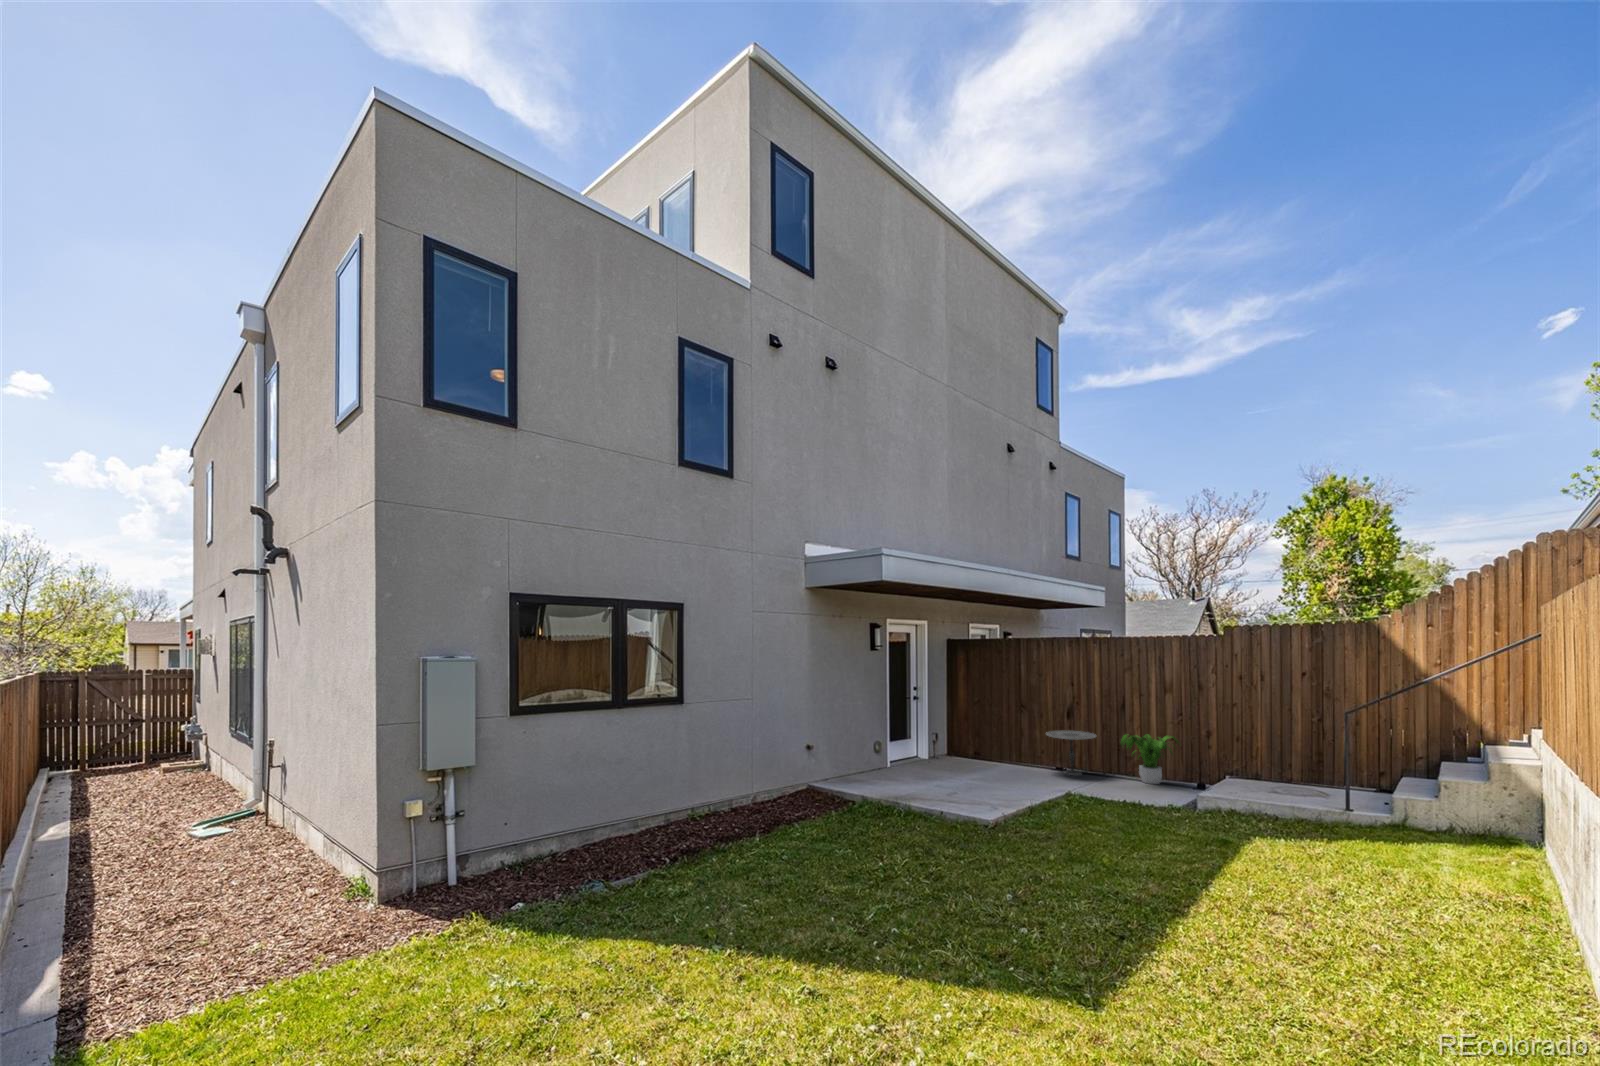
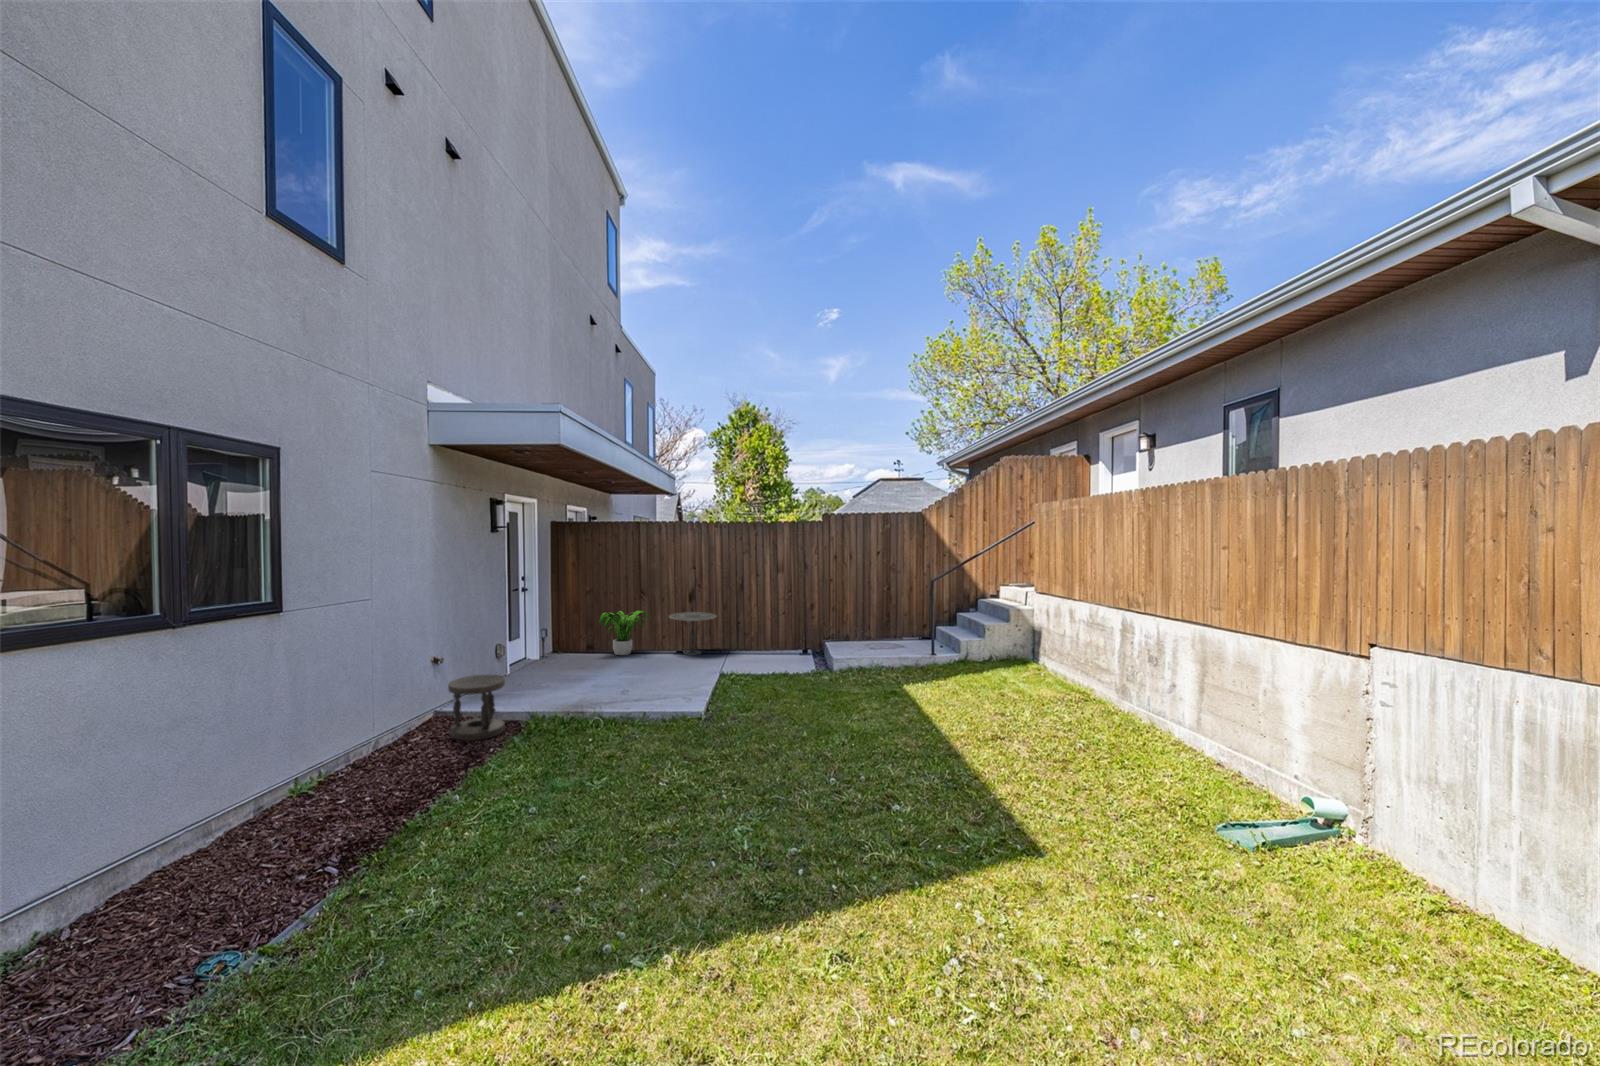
potted plant: present [1121,734,1178,784] -> present [599,610,649,655]
stool: none [790,757,829,805] -> present [448,675,505,741]

